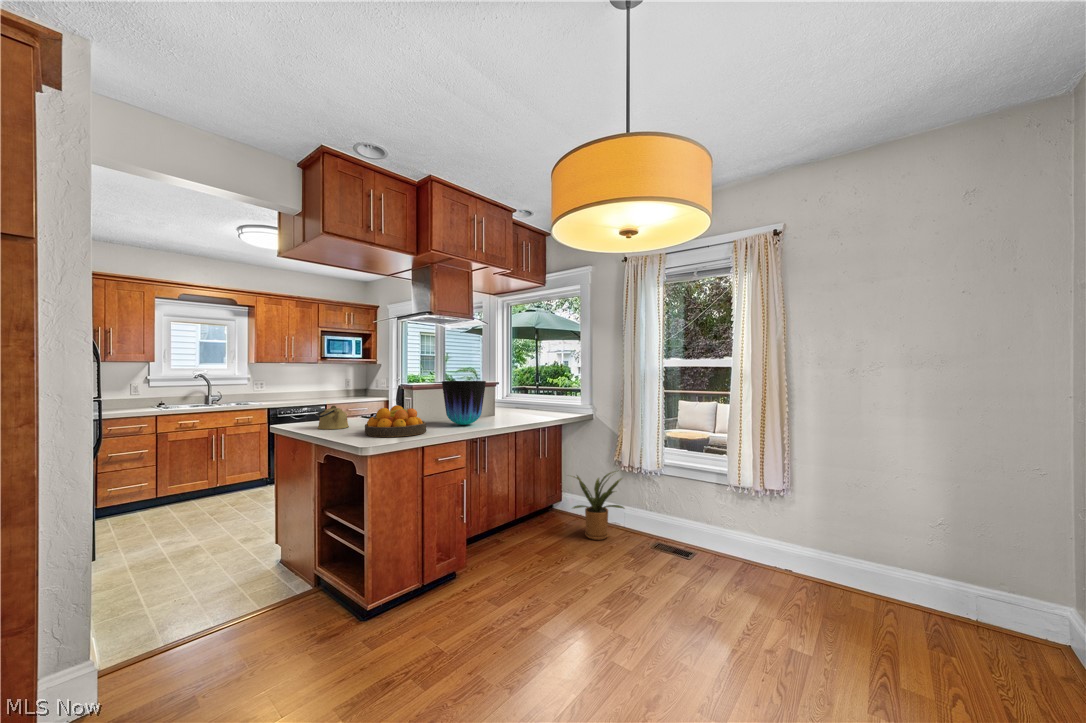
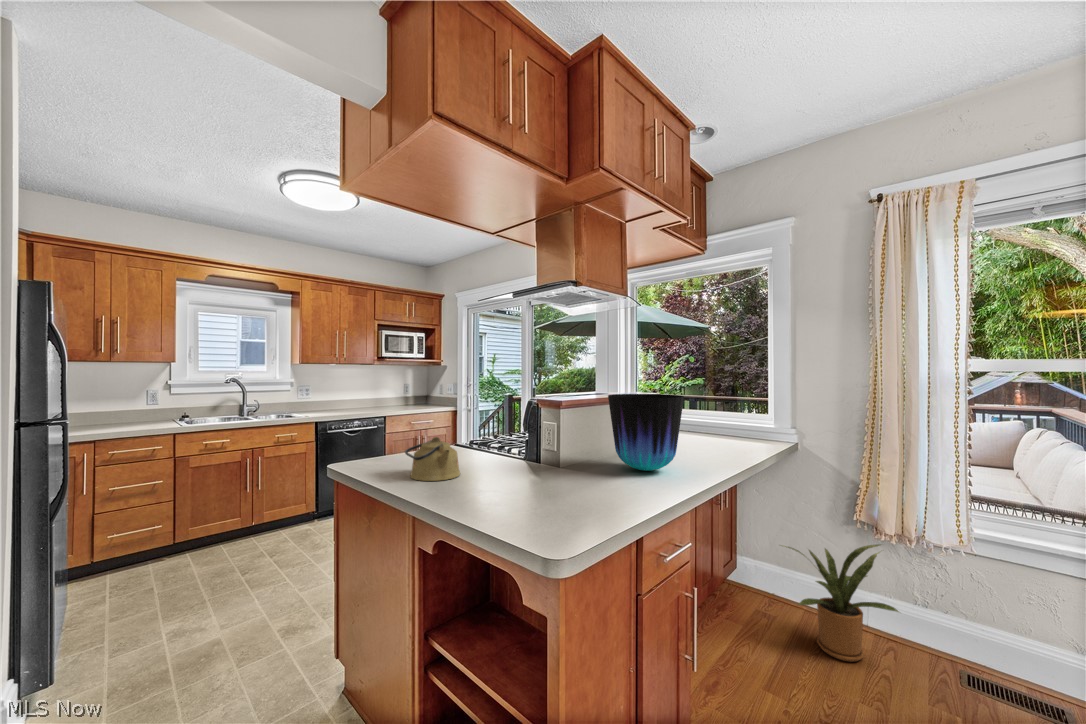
fruit bowl: present [365,405,426,437] -> none [505,441,614,510]

